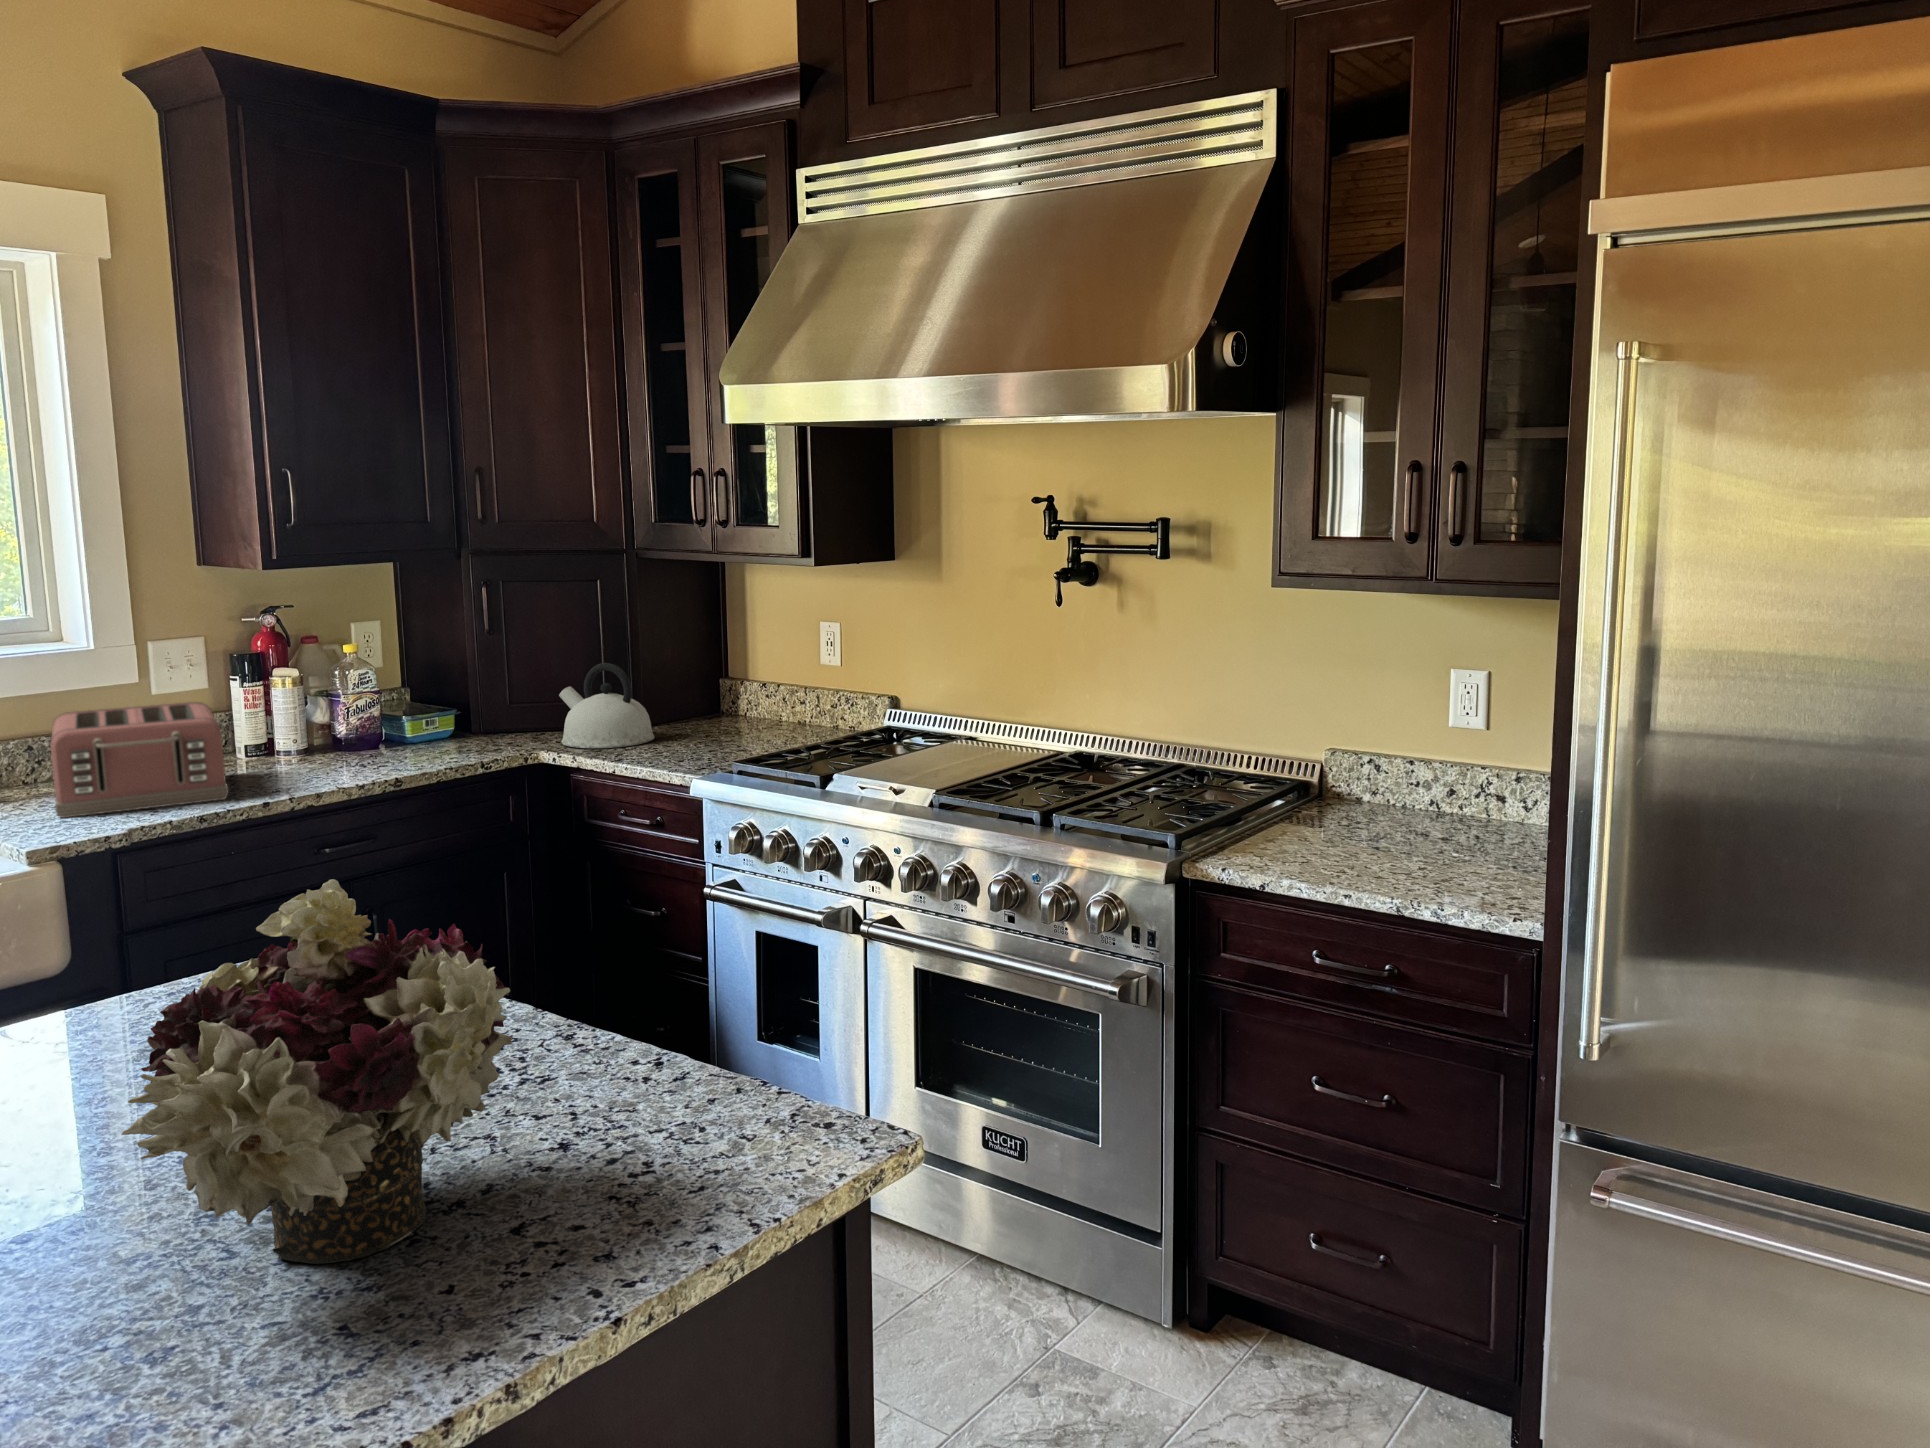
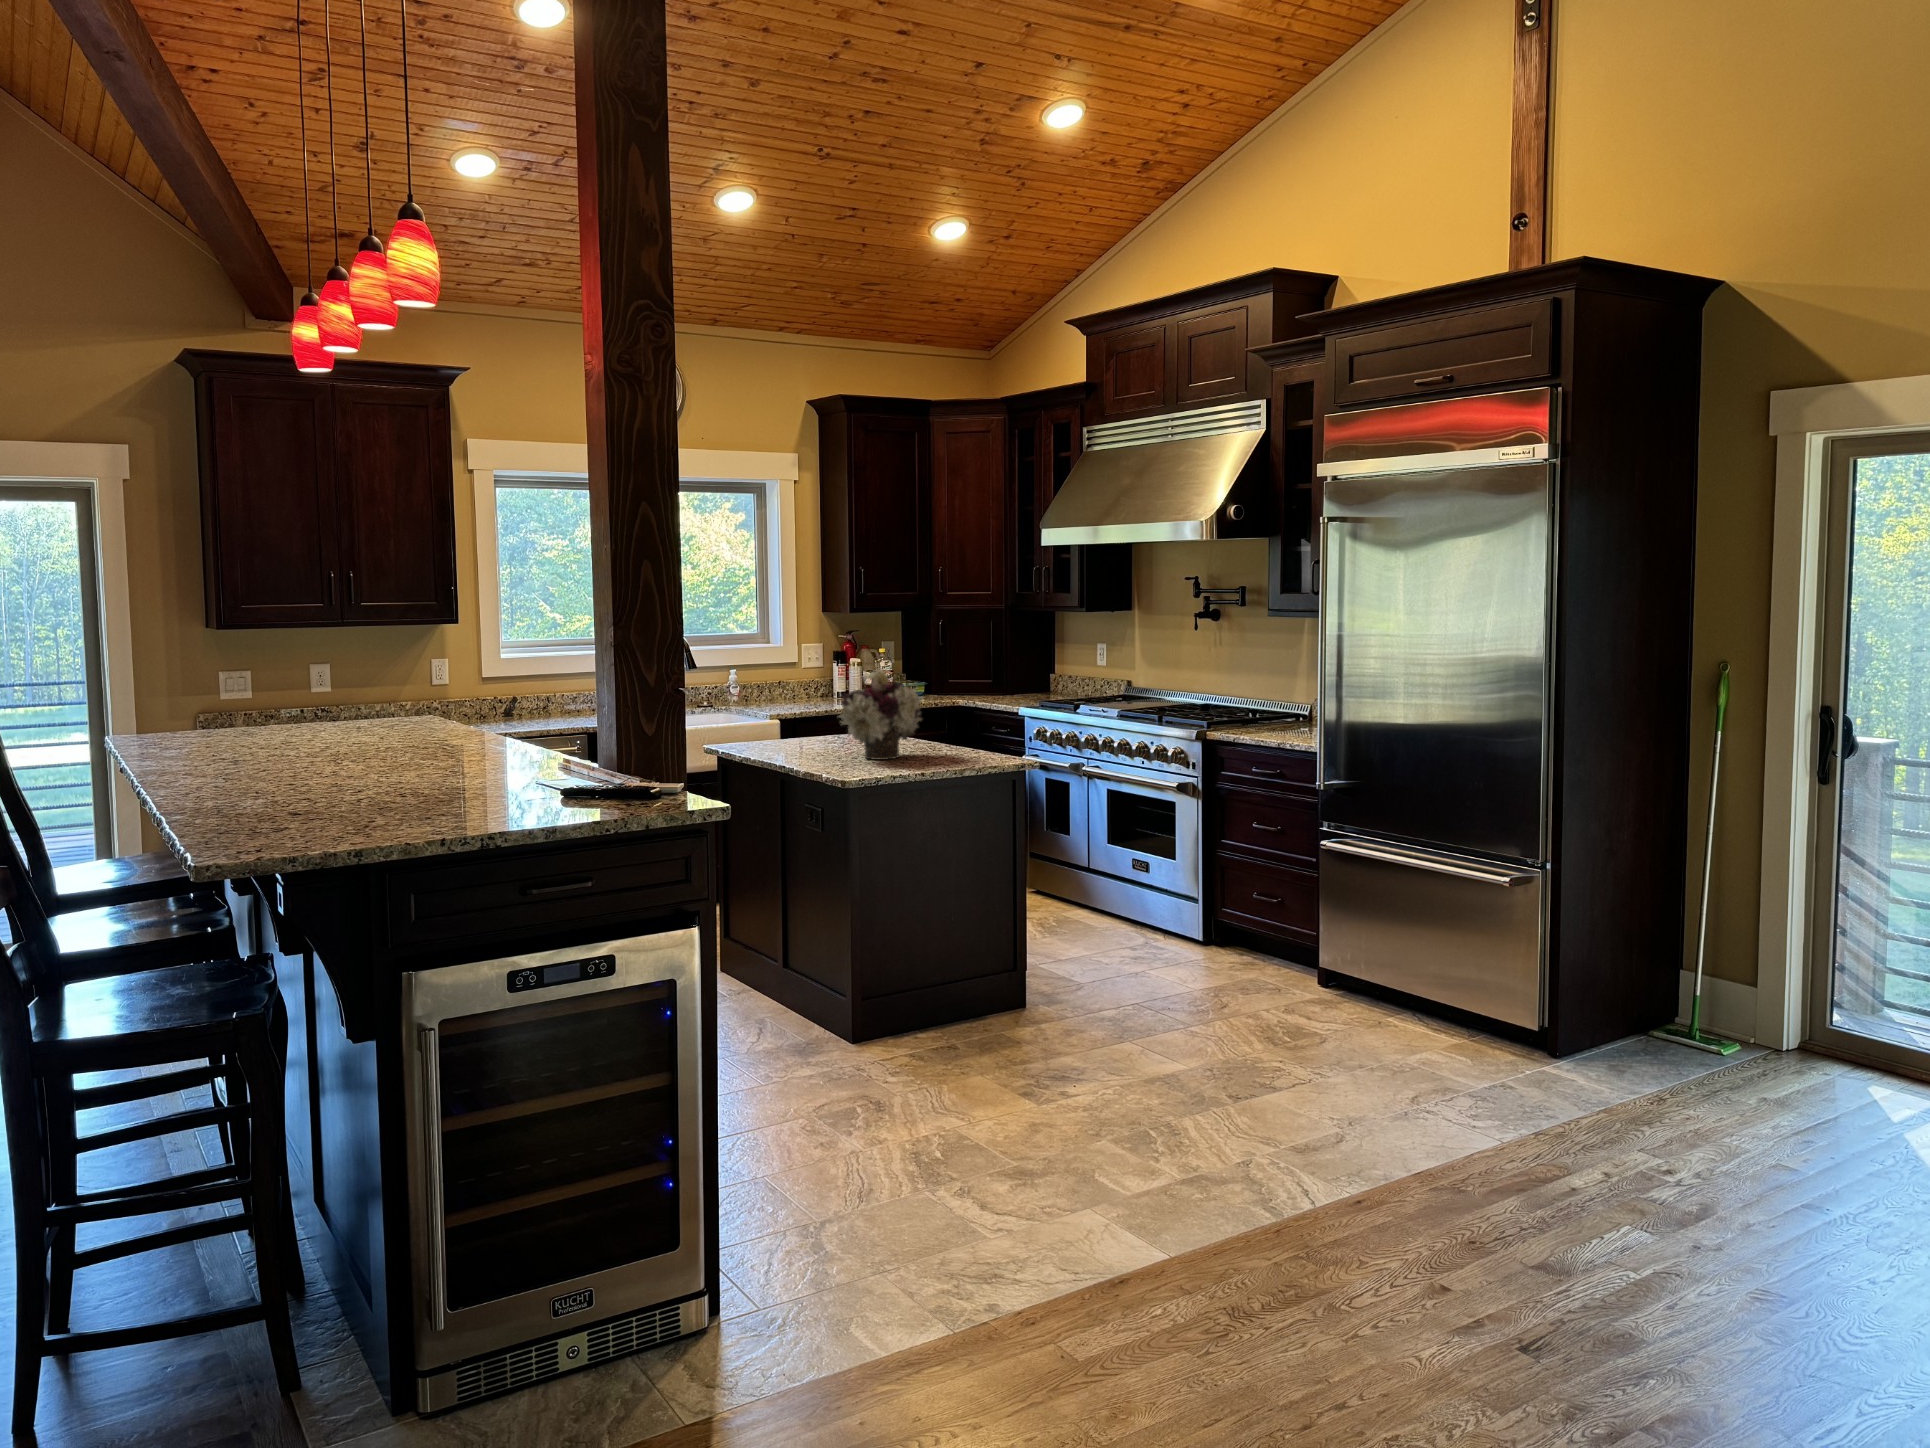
kettle: present [559,663,655,748] -> none [971,659,1015,698]
toaster: present [50,702,228,818] -> none [769,668,834,708]

